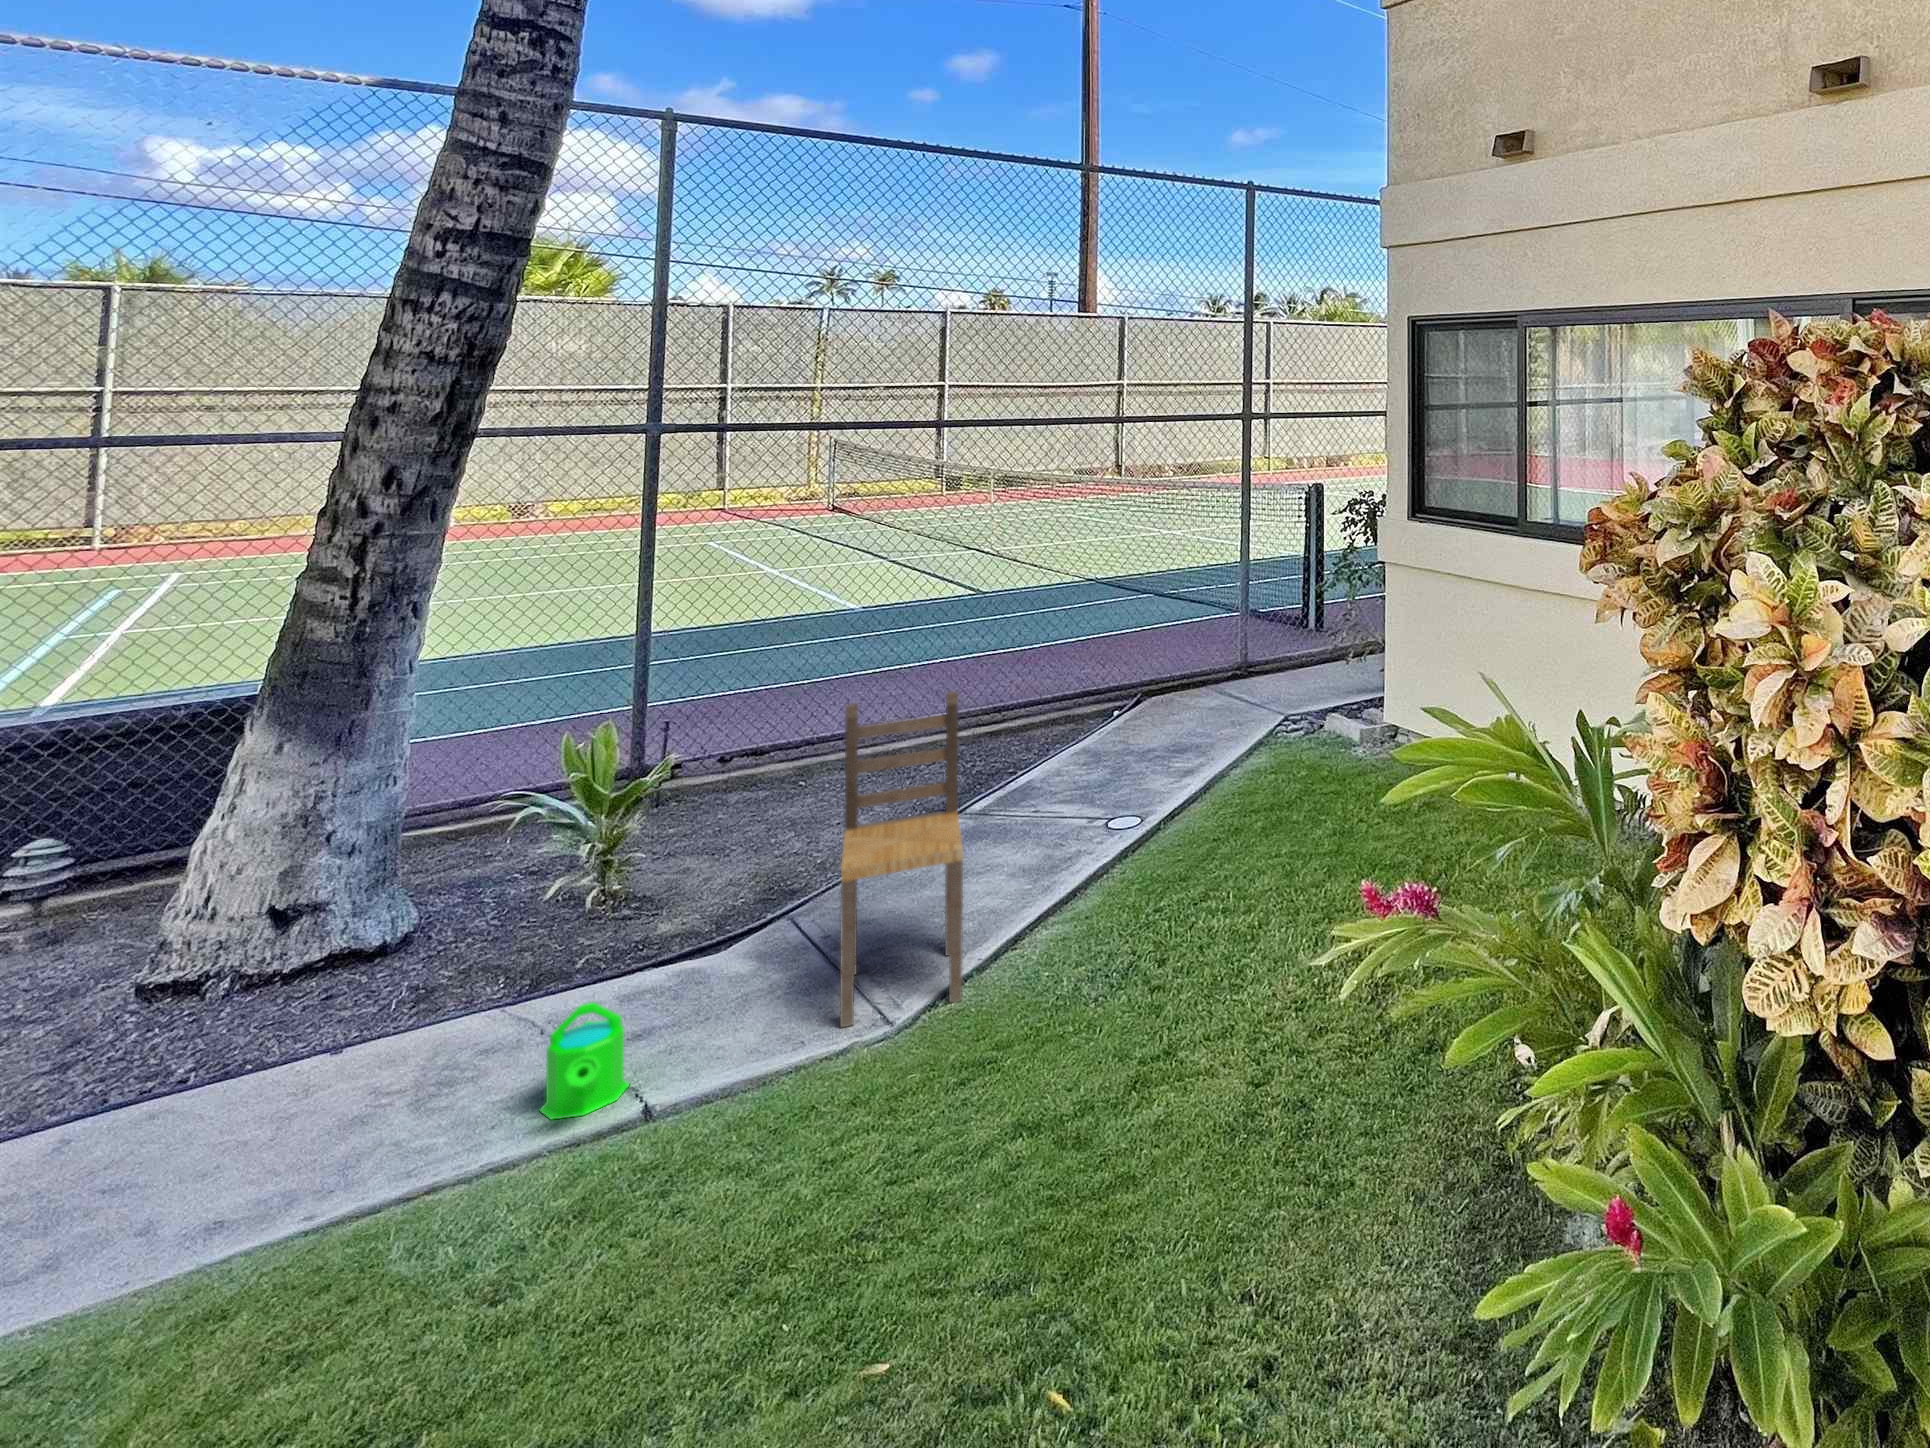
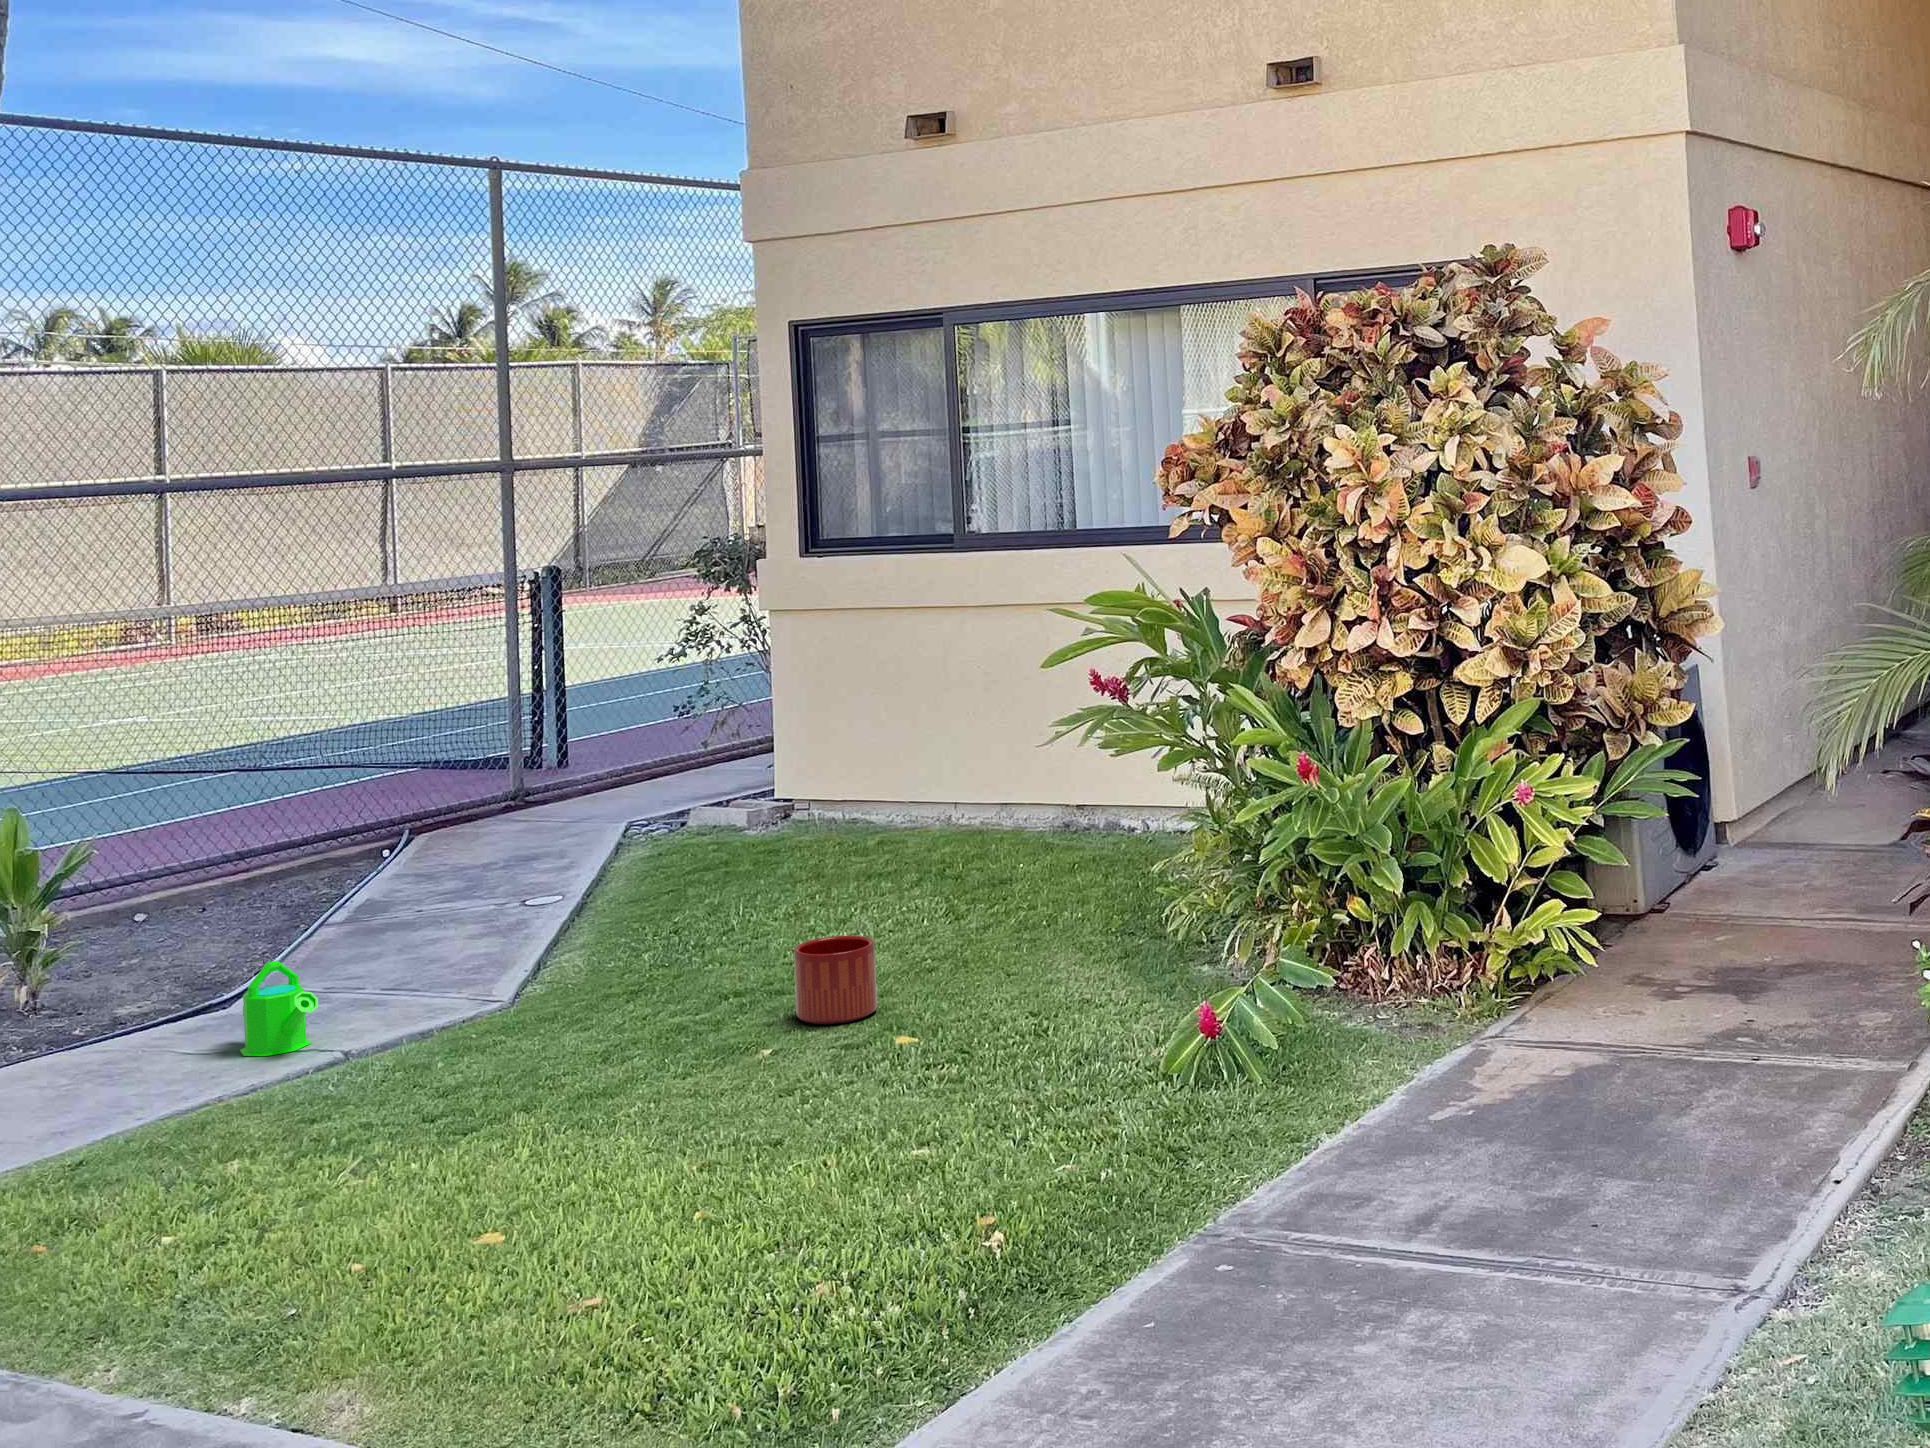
chair: present [840,691,963,1028] -> none [397,703,558,997]
planter: none [1026,1122,1136,1280] -> present [794,936,877,1024]

